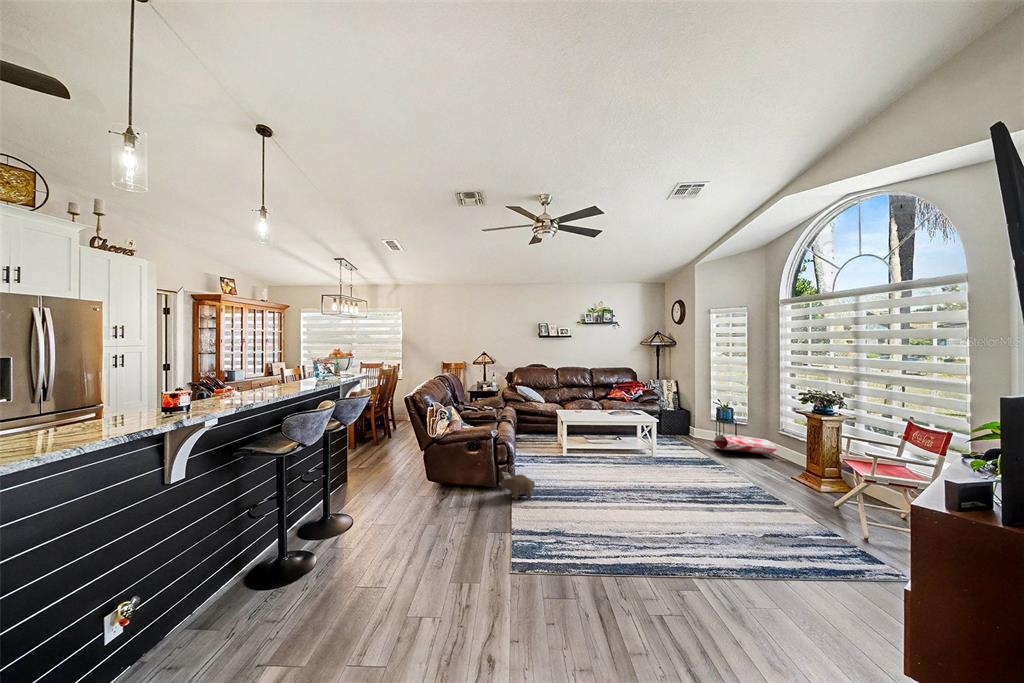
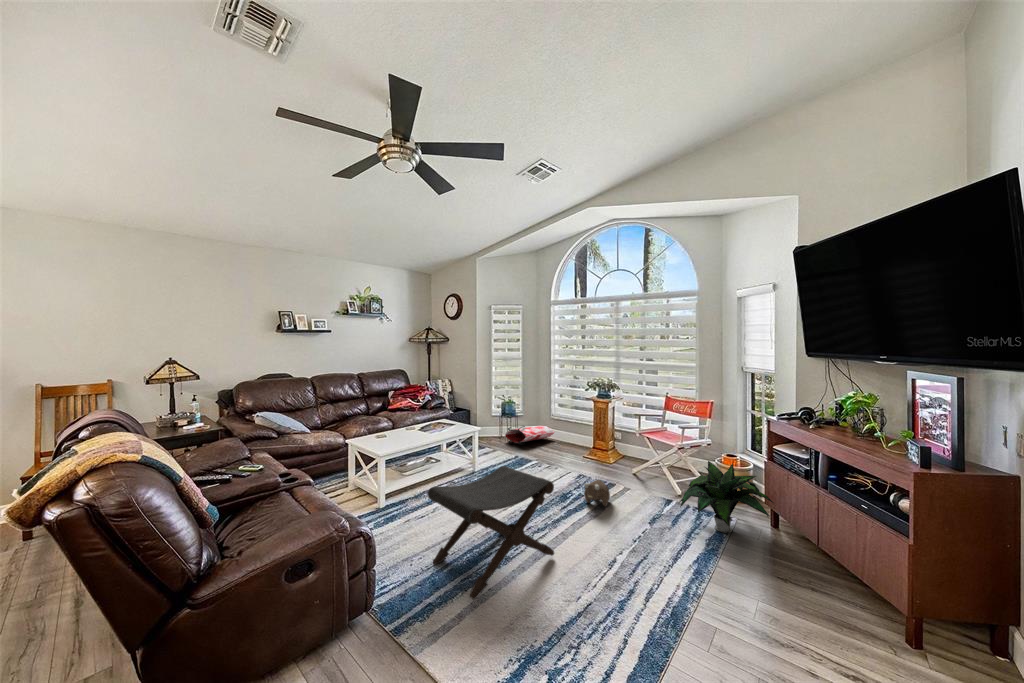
footstool: none [556,436,638,510] -> present [428,466,554,599]
plush toy: present [499,472,535,500] -> present [584,480,610,506]
potted plant: none [793,481,938,575] -> present [679,461,774,533]

